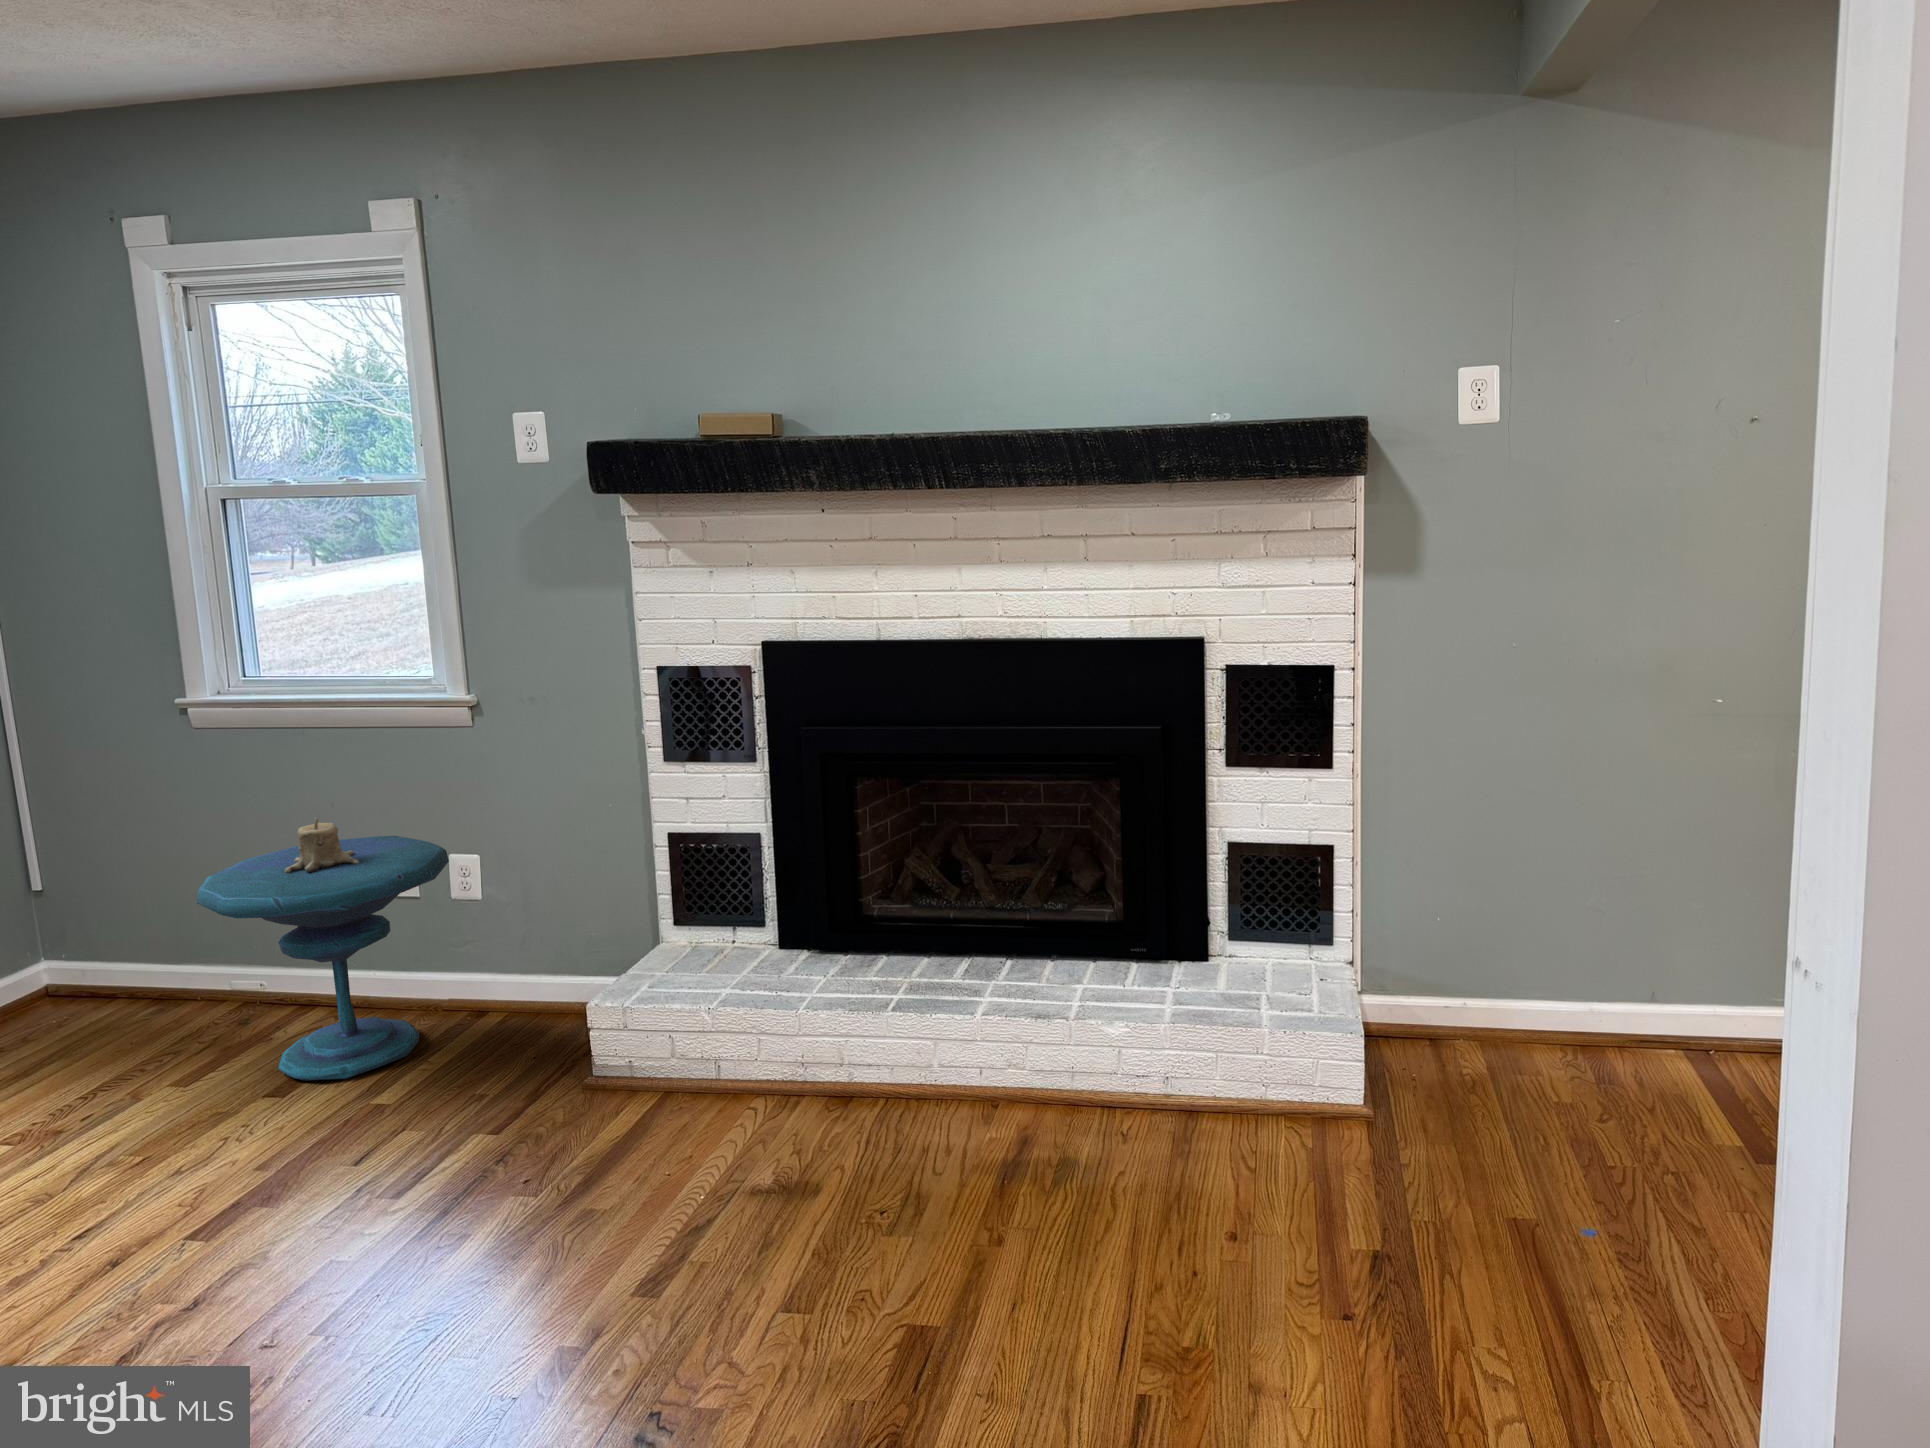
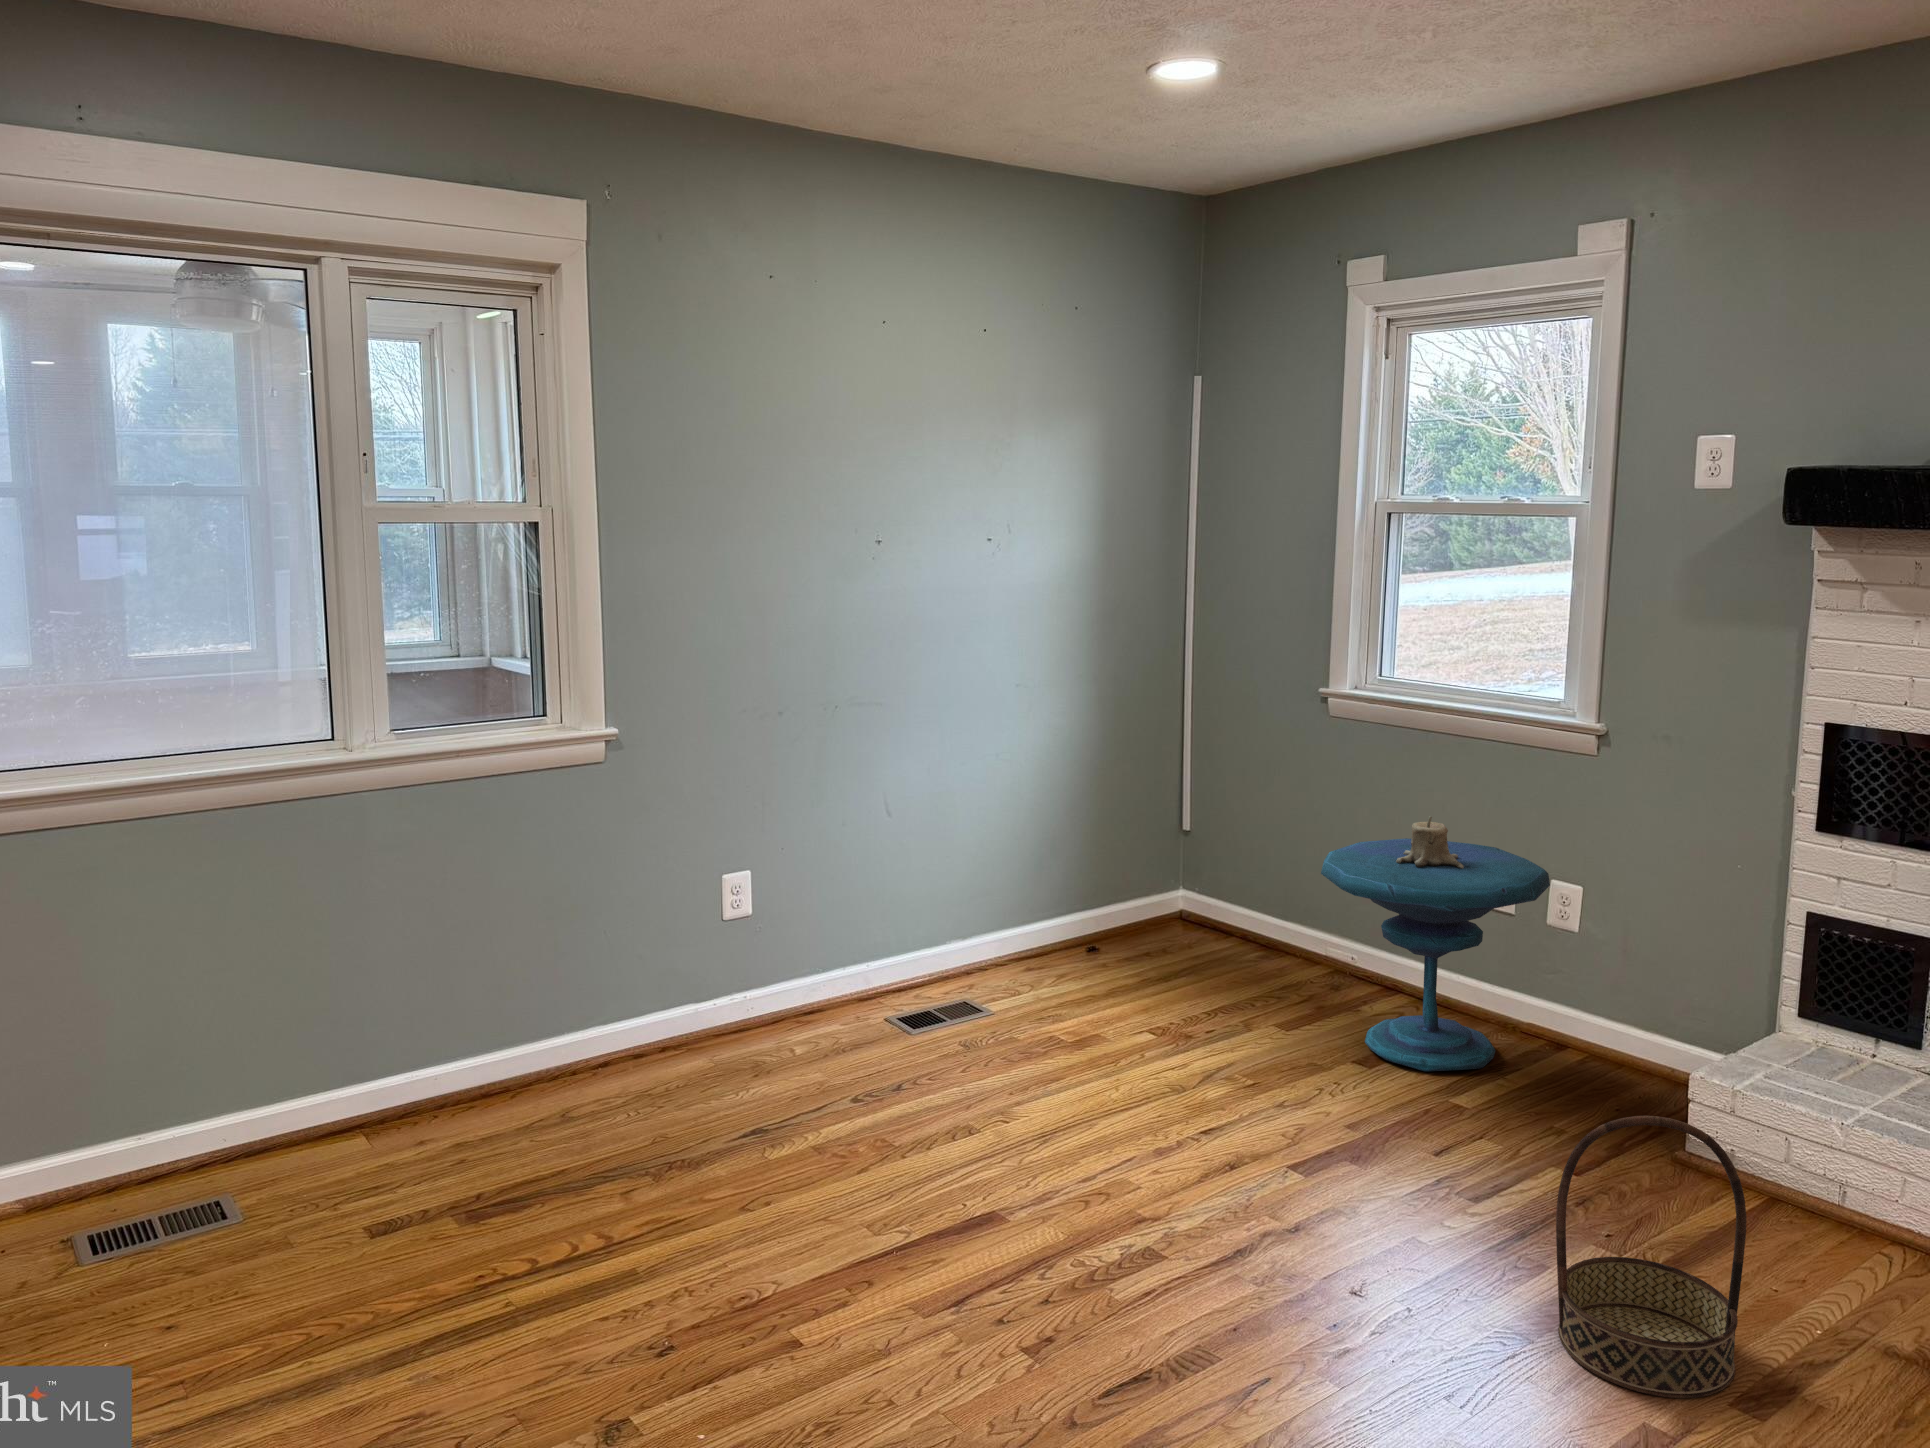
basket: none [461,1055,640,1325] -> present [1556,1116,1746,1398]

